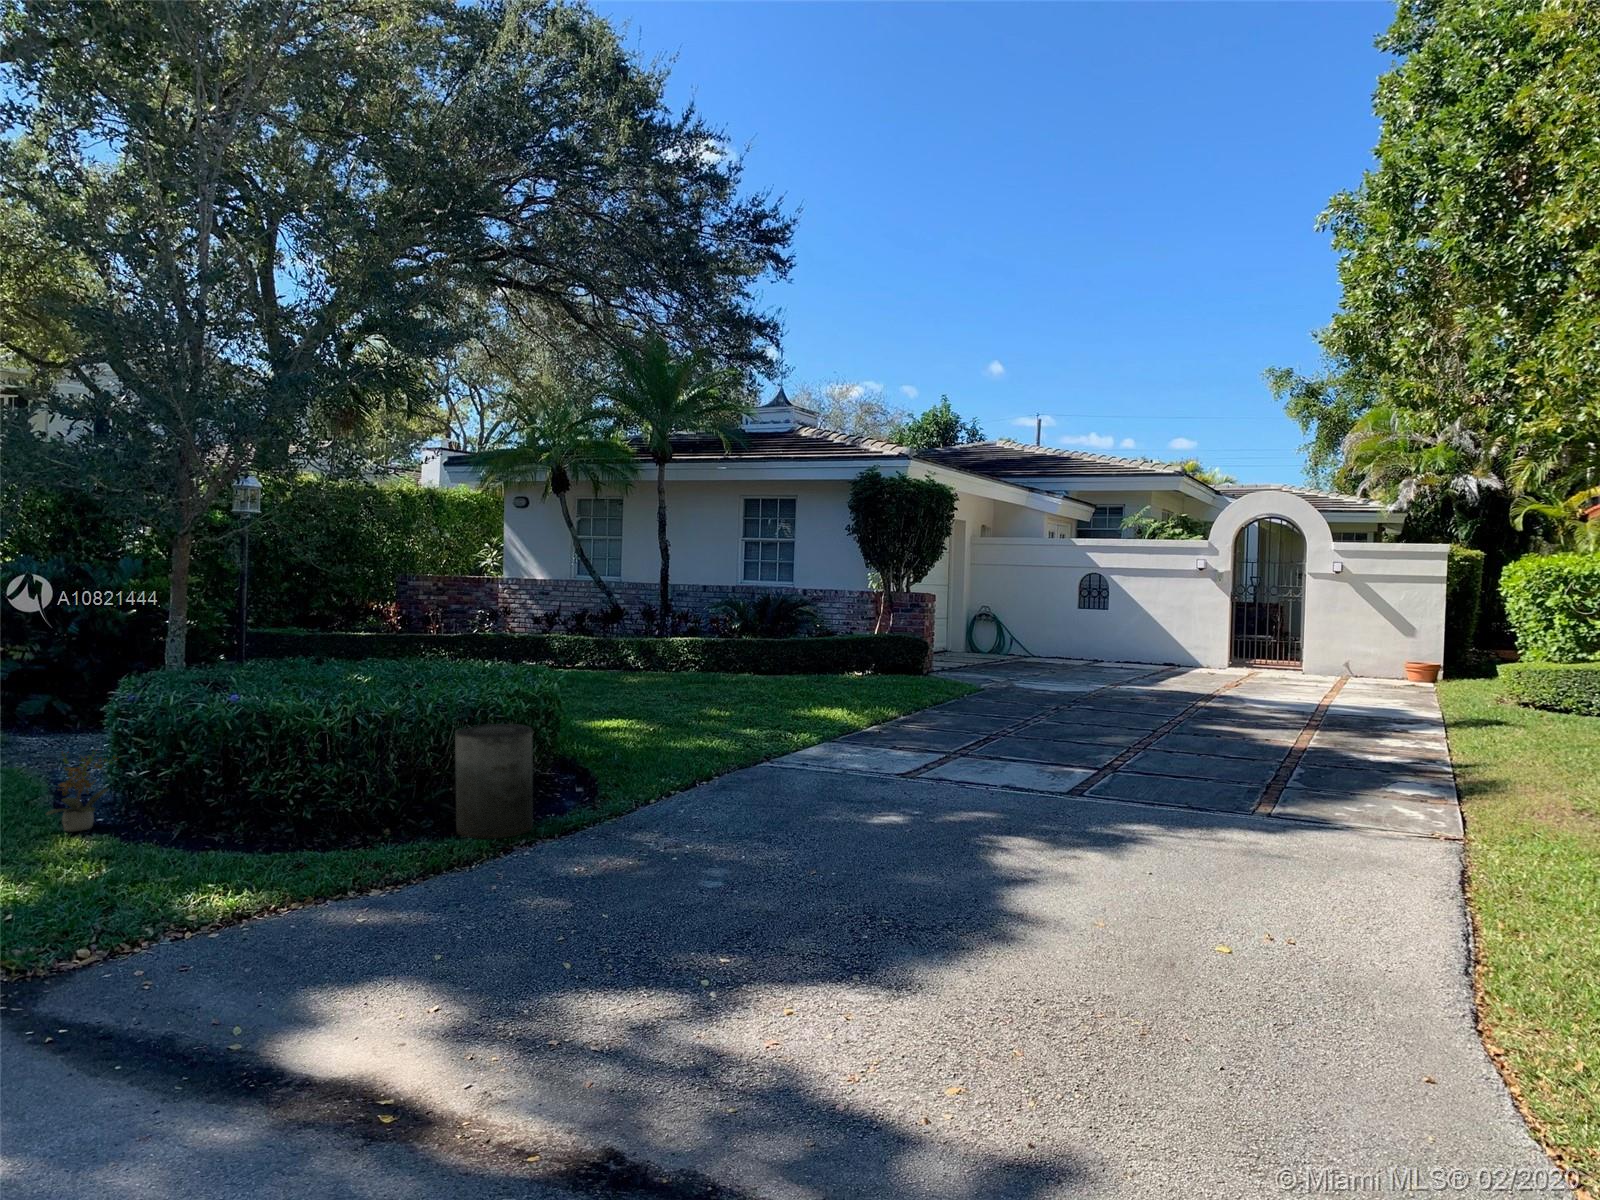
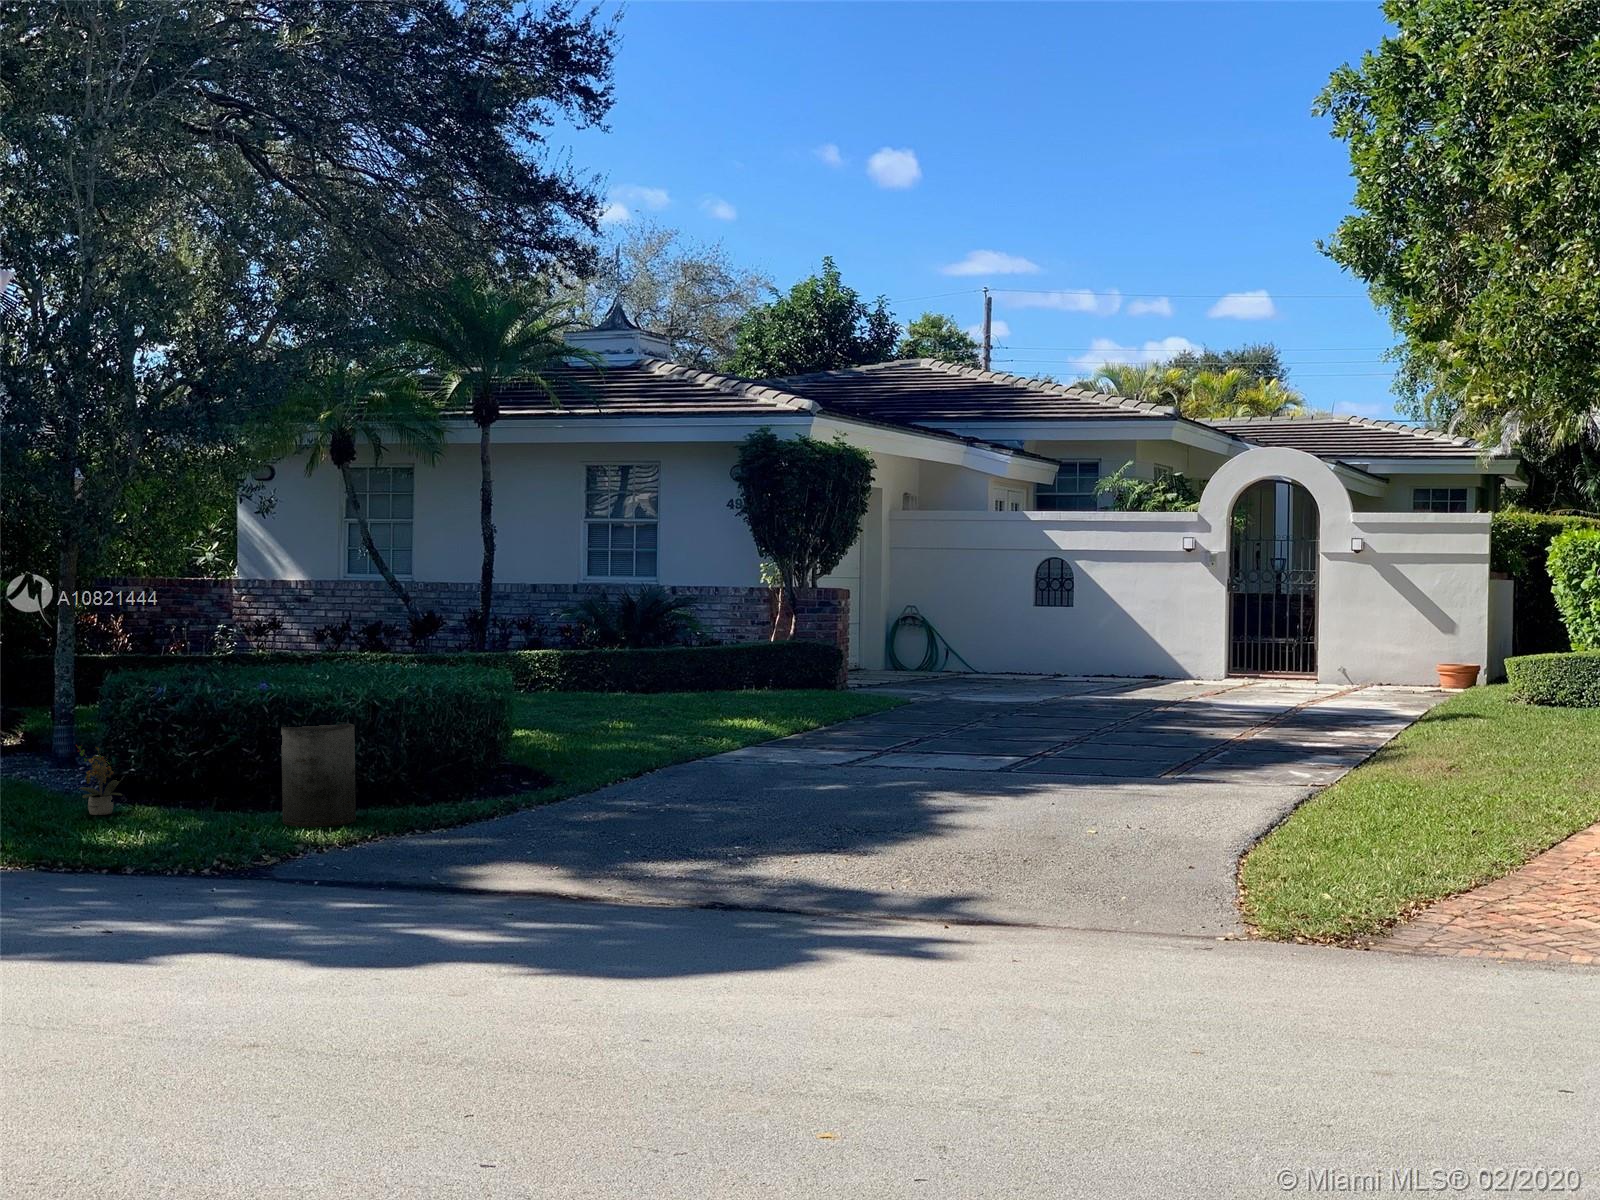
trash can: present [455,724,533,839] -> present [281,724,356,827]

